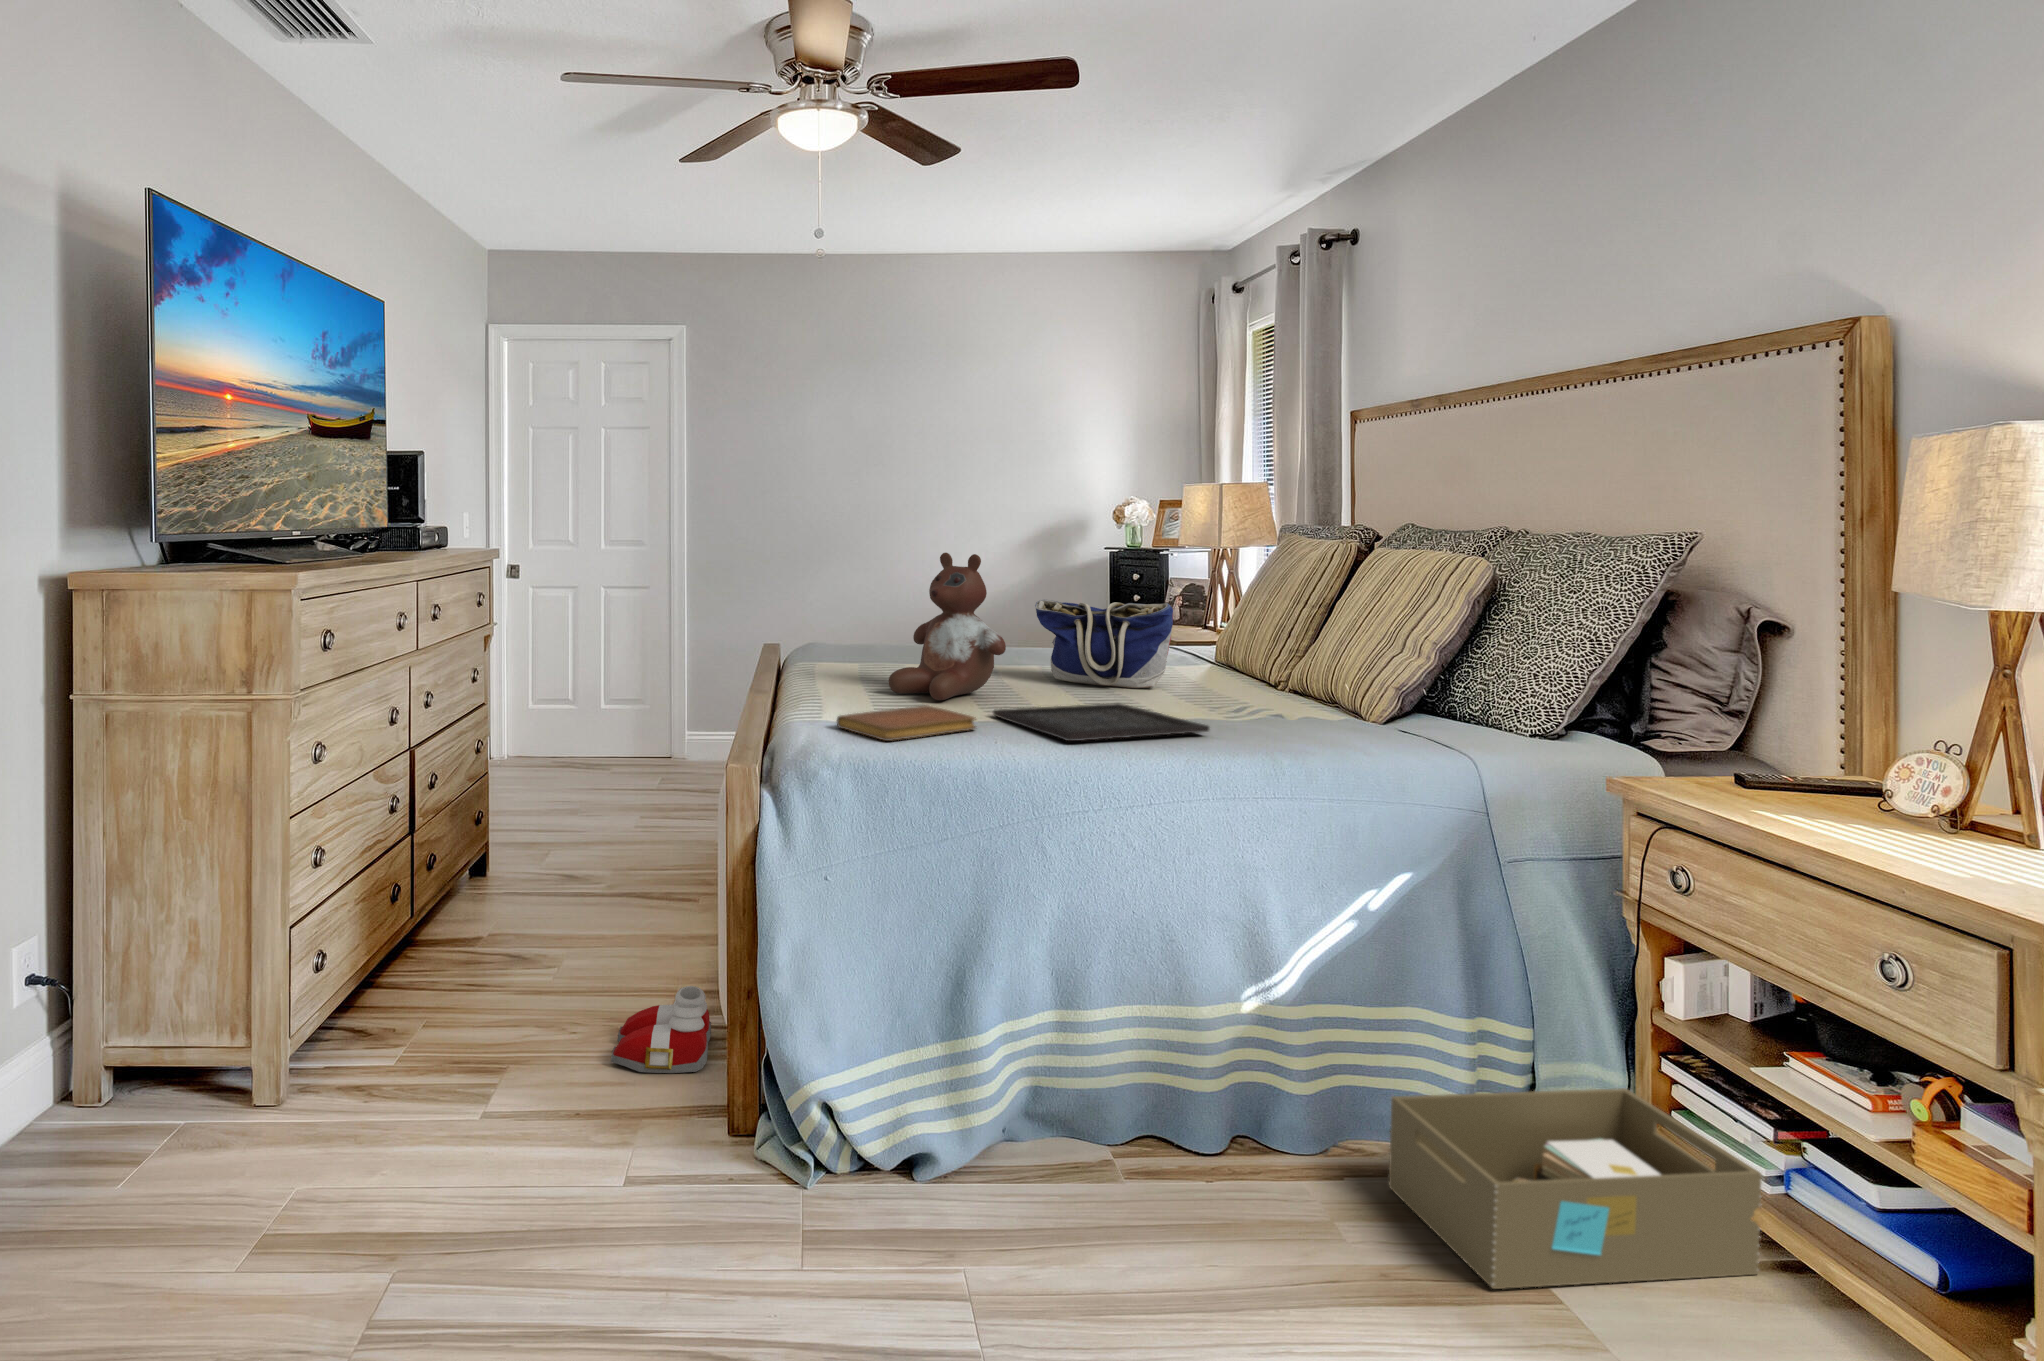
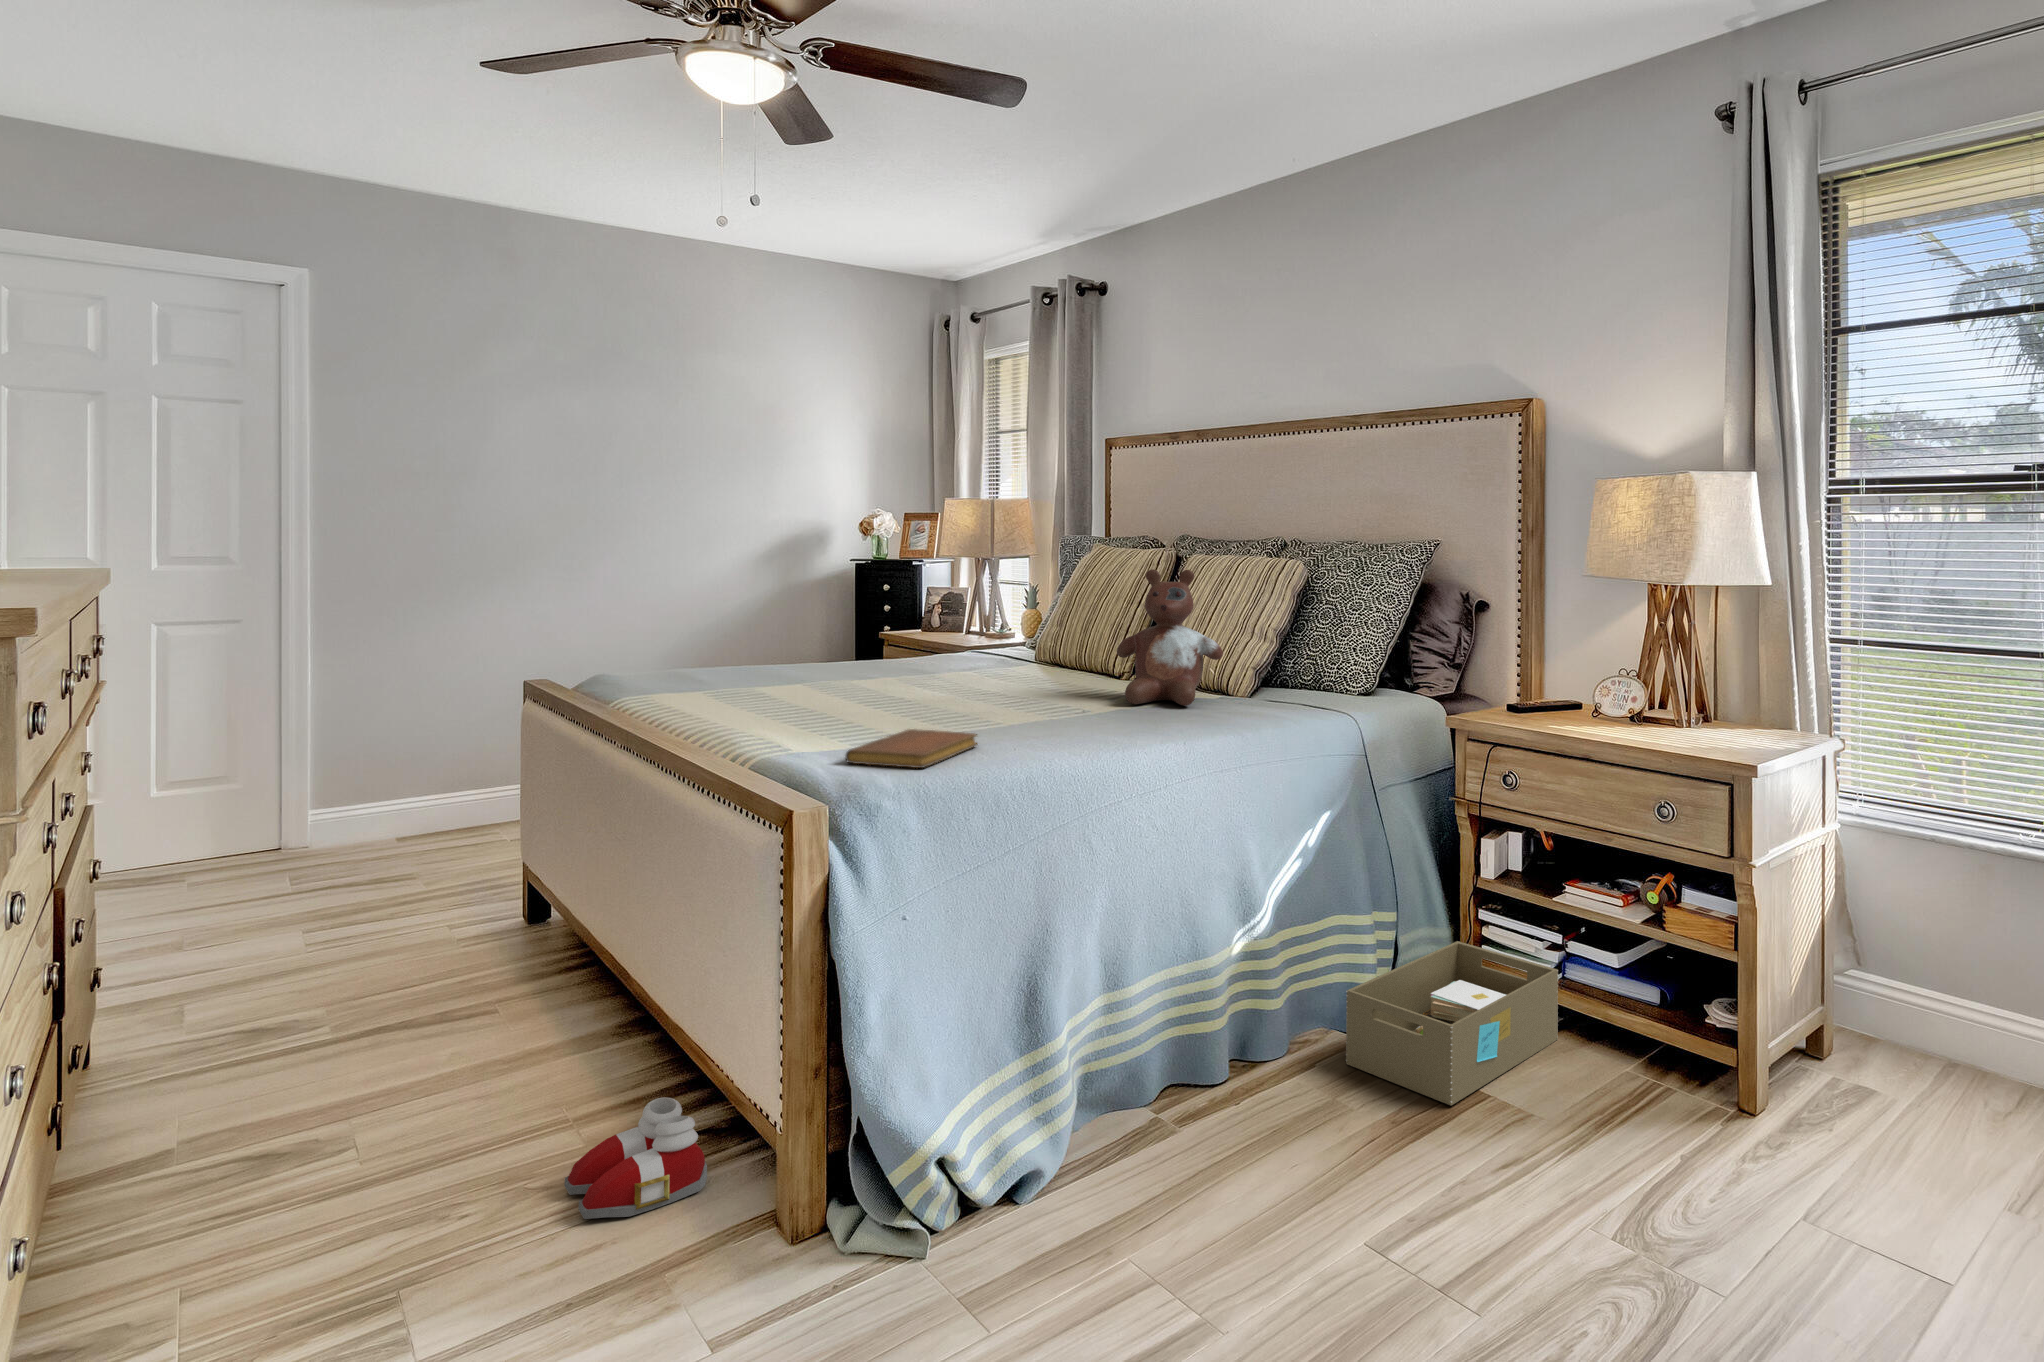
stuffed bear: present [889,553,1006,700] -> present [1117,569,1223,706]
tote bag: present [1035,600,1173,688] -> none [930,610,1066,694]
tray: present [993,703,1209,741] -> none [965,707,1162,744]

